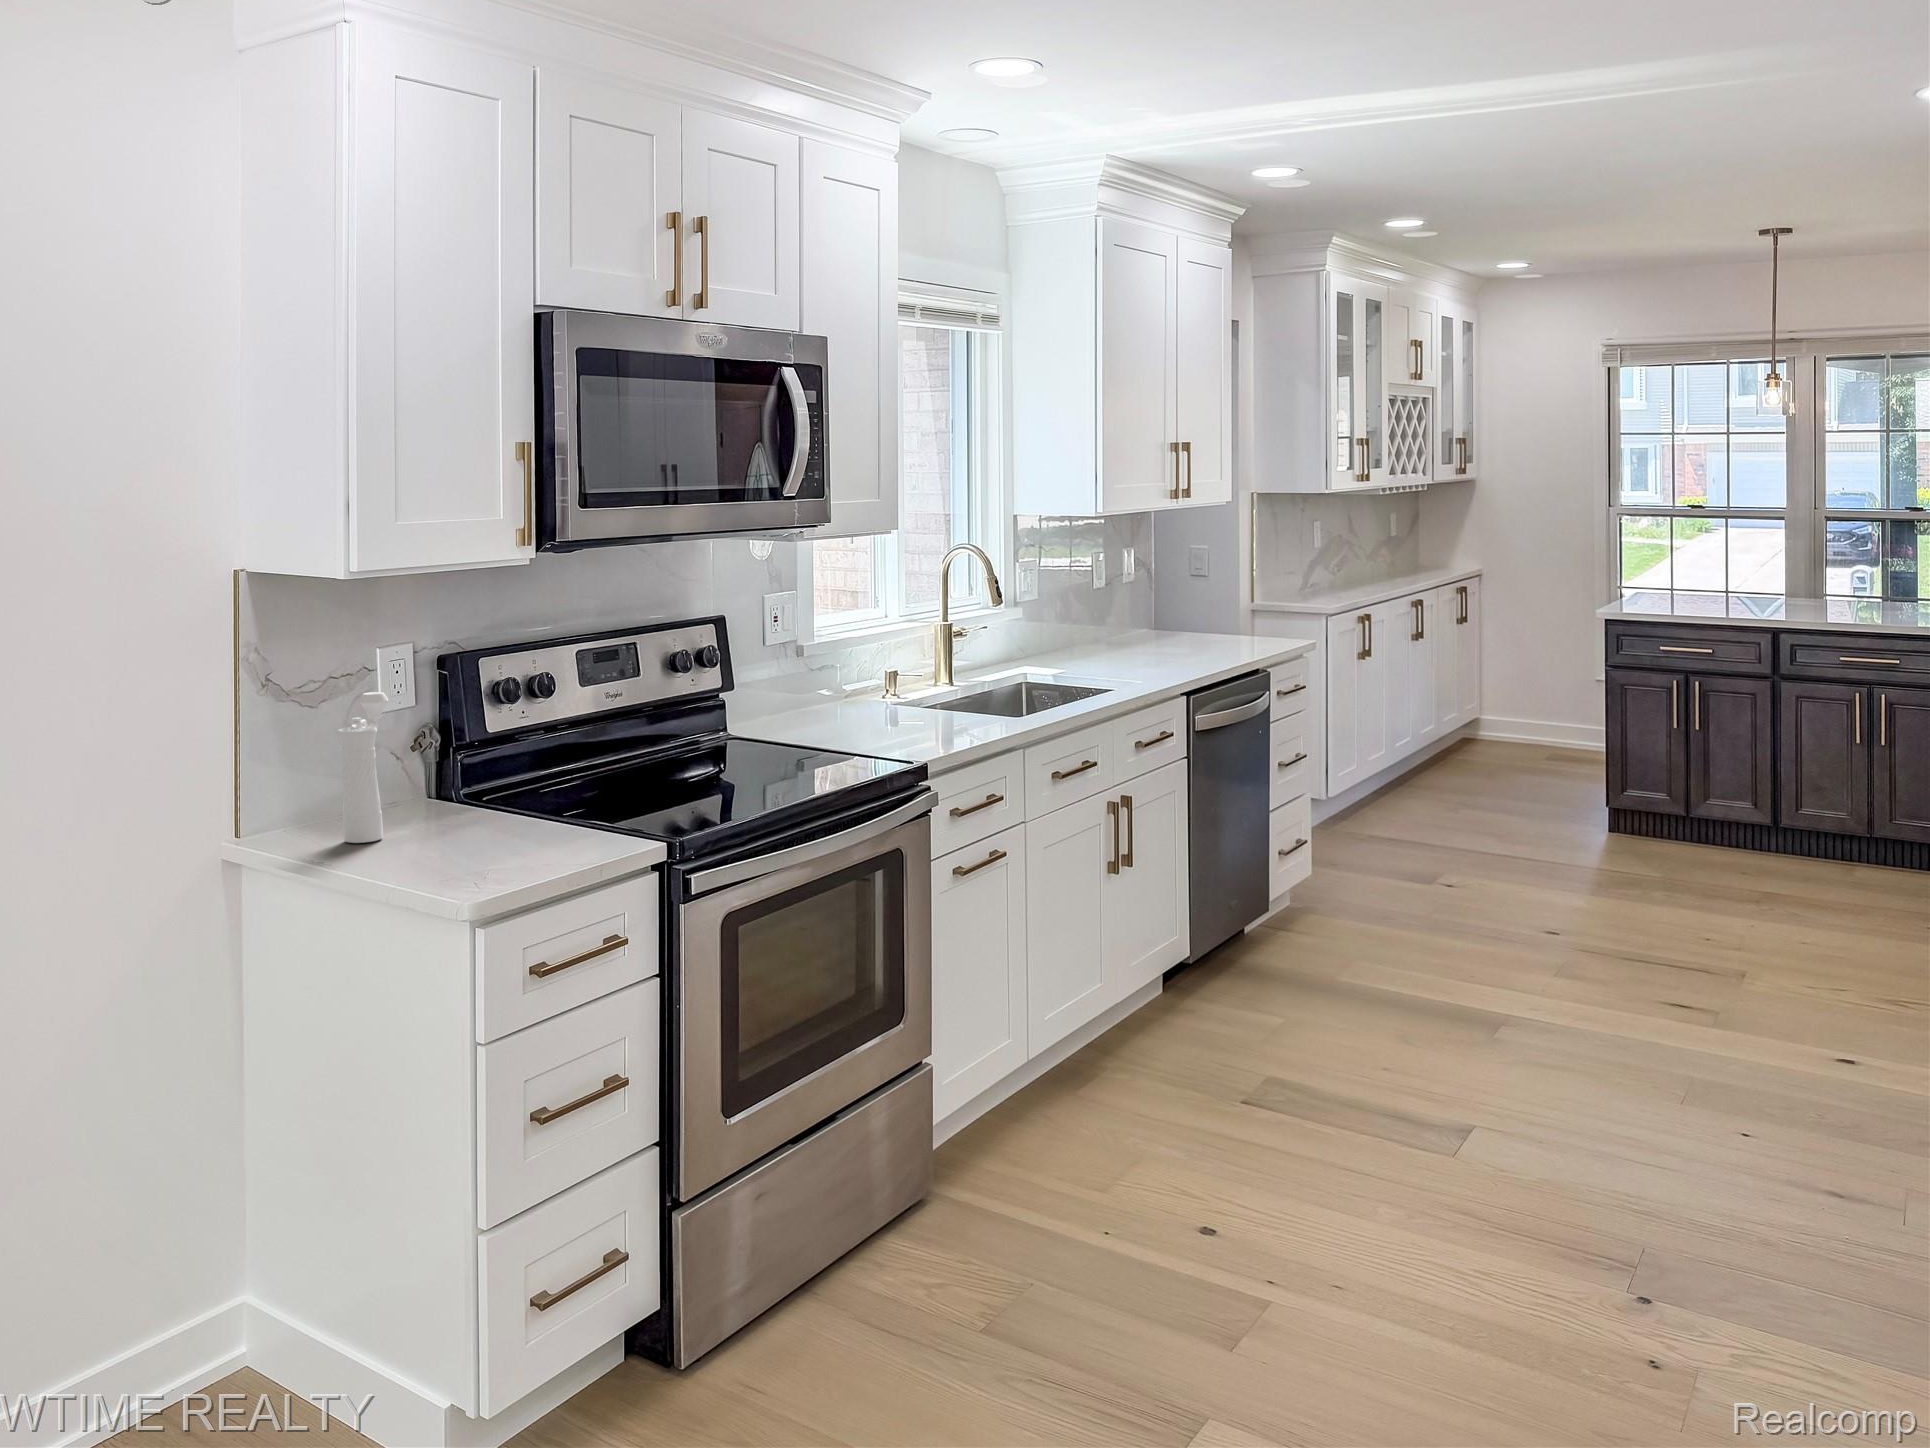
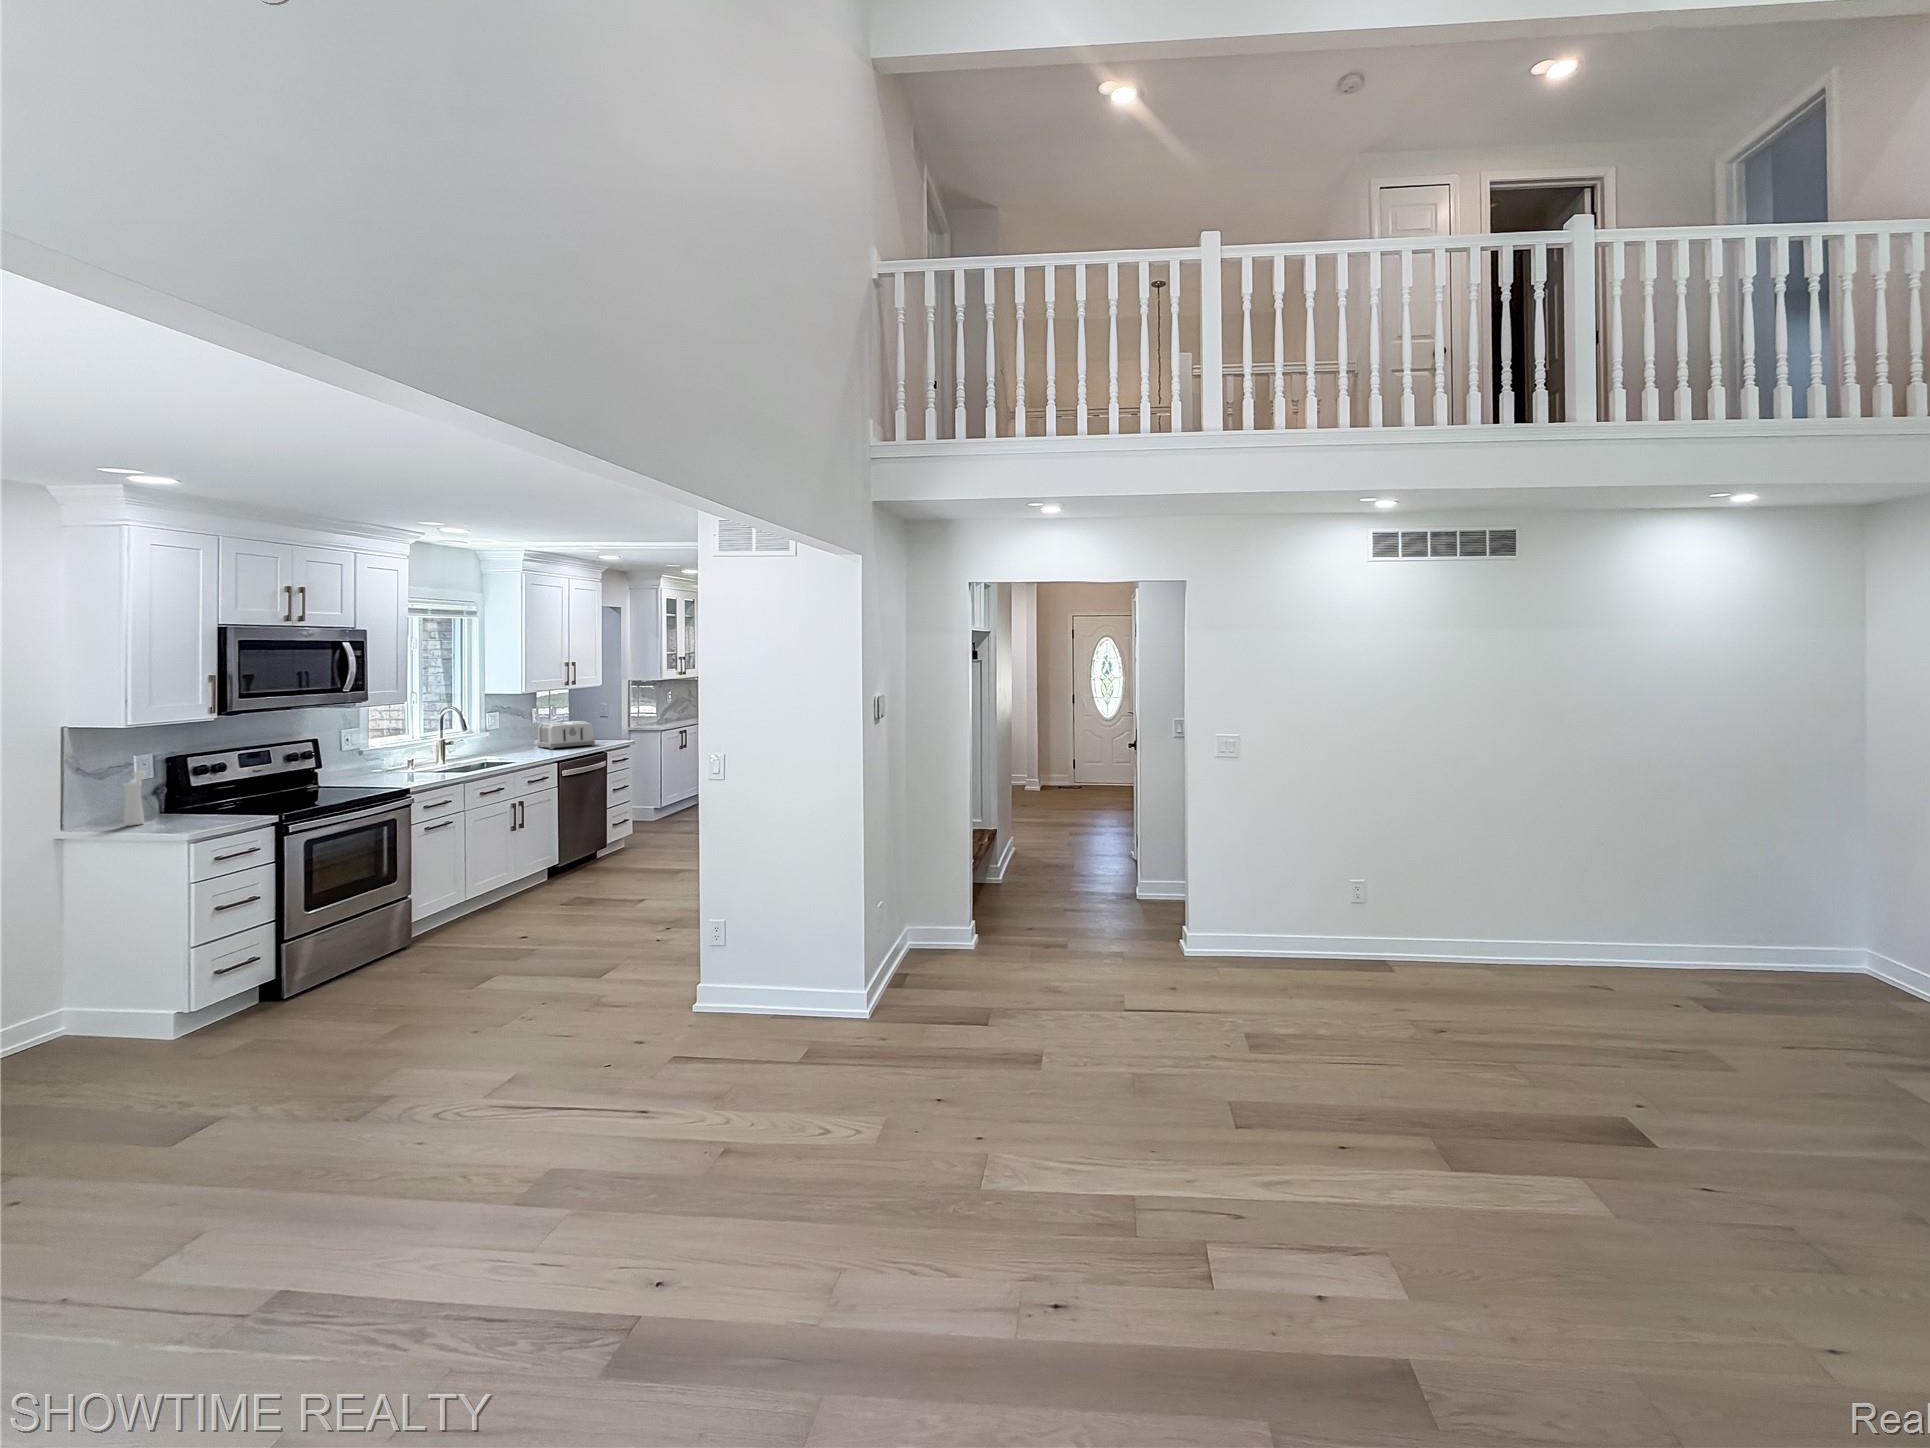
toaster: none [1105,588,1240,656] -> present [537,721,595,749]

